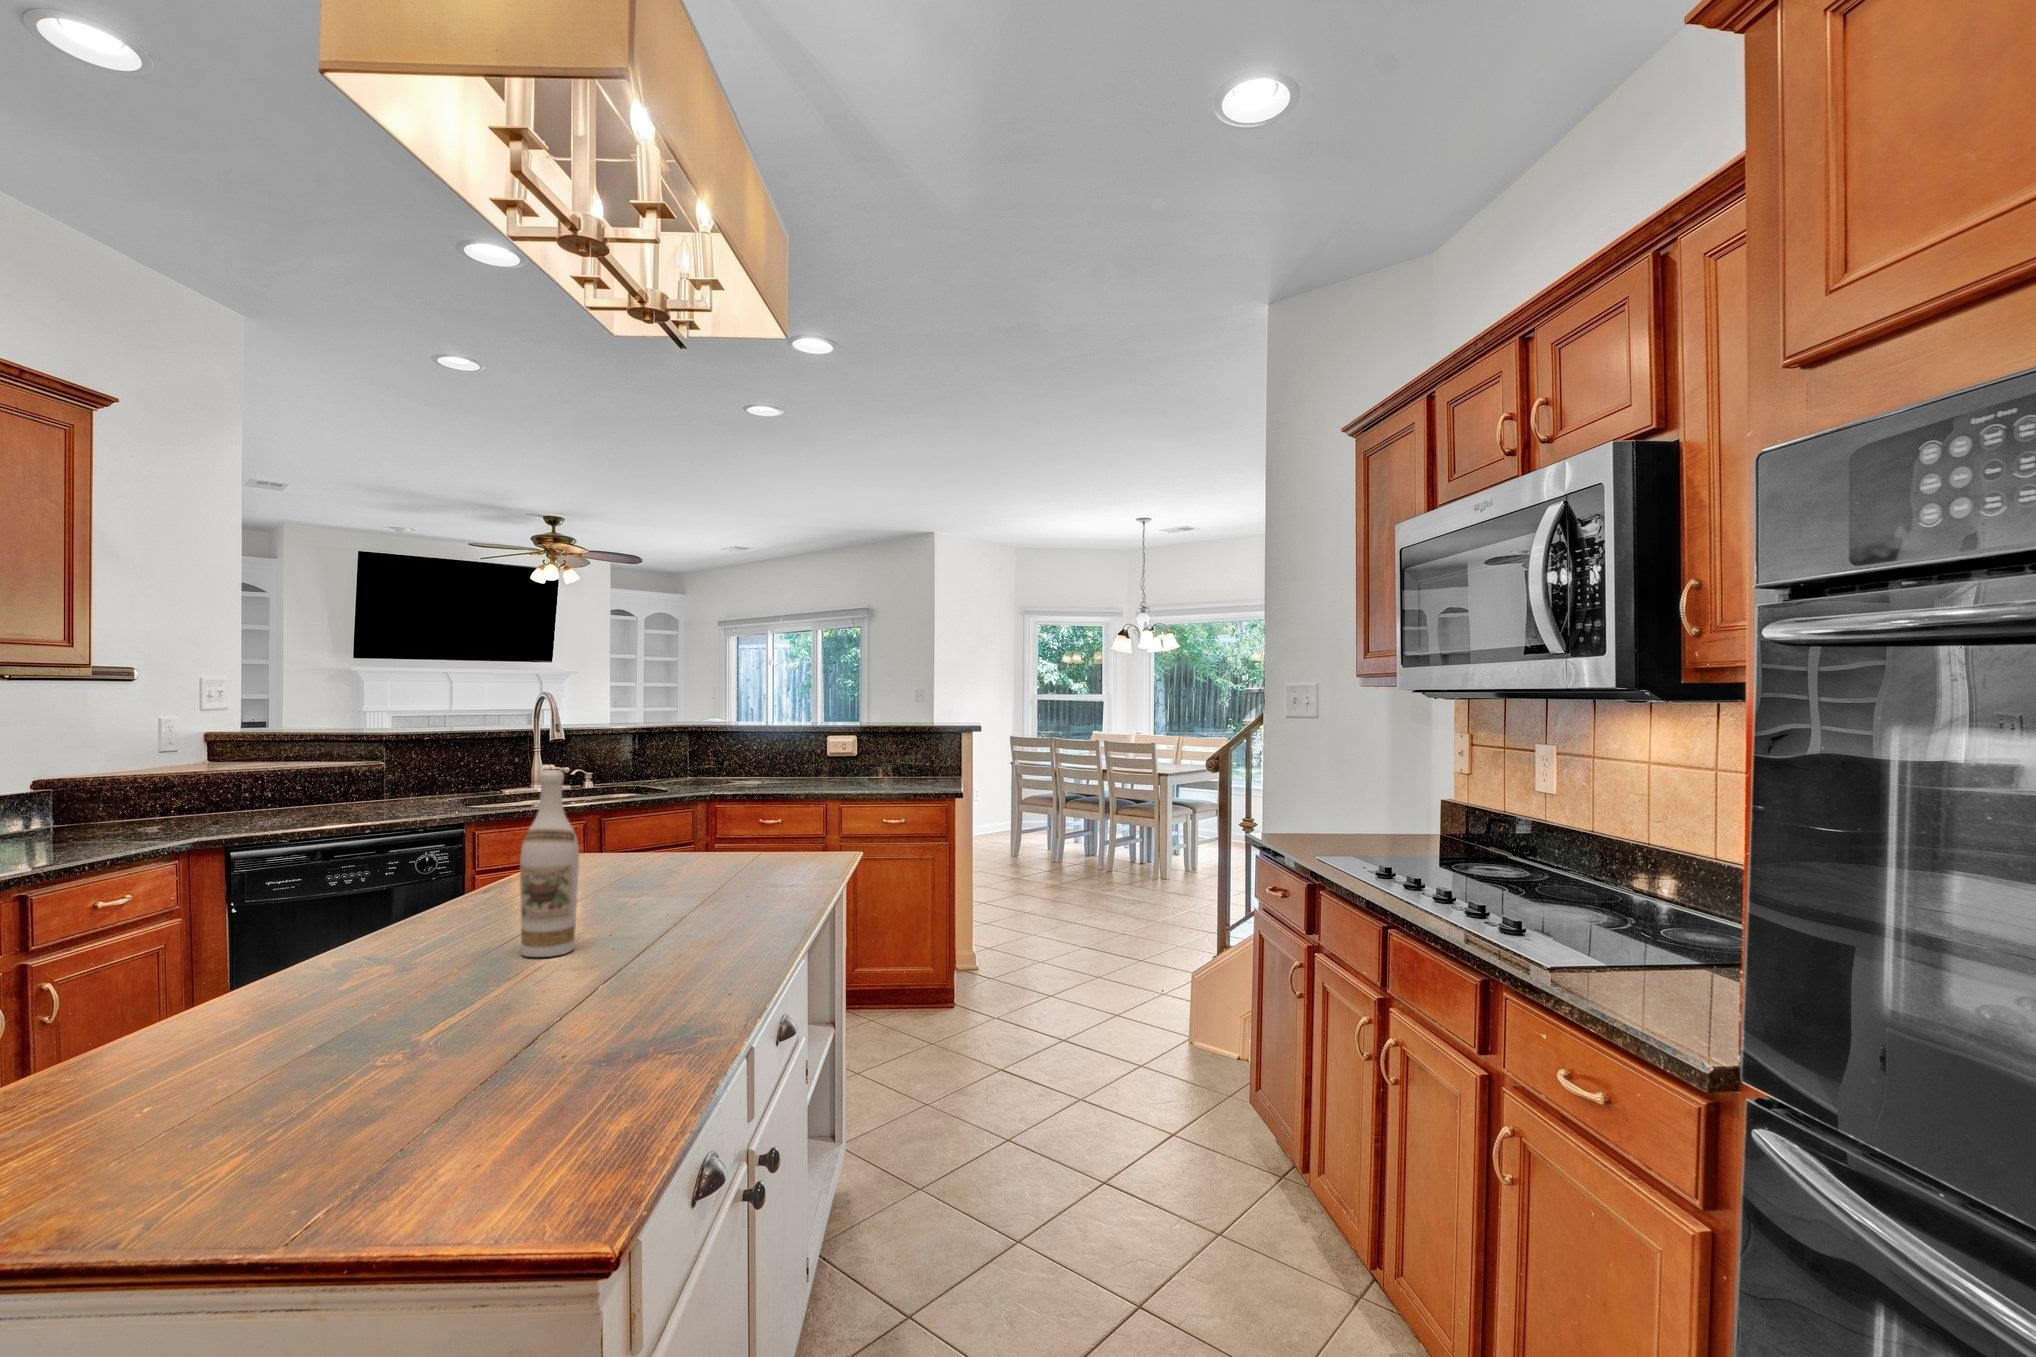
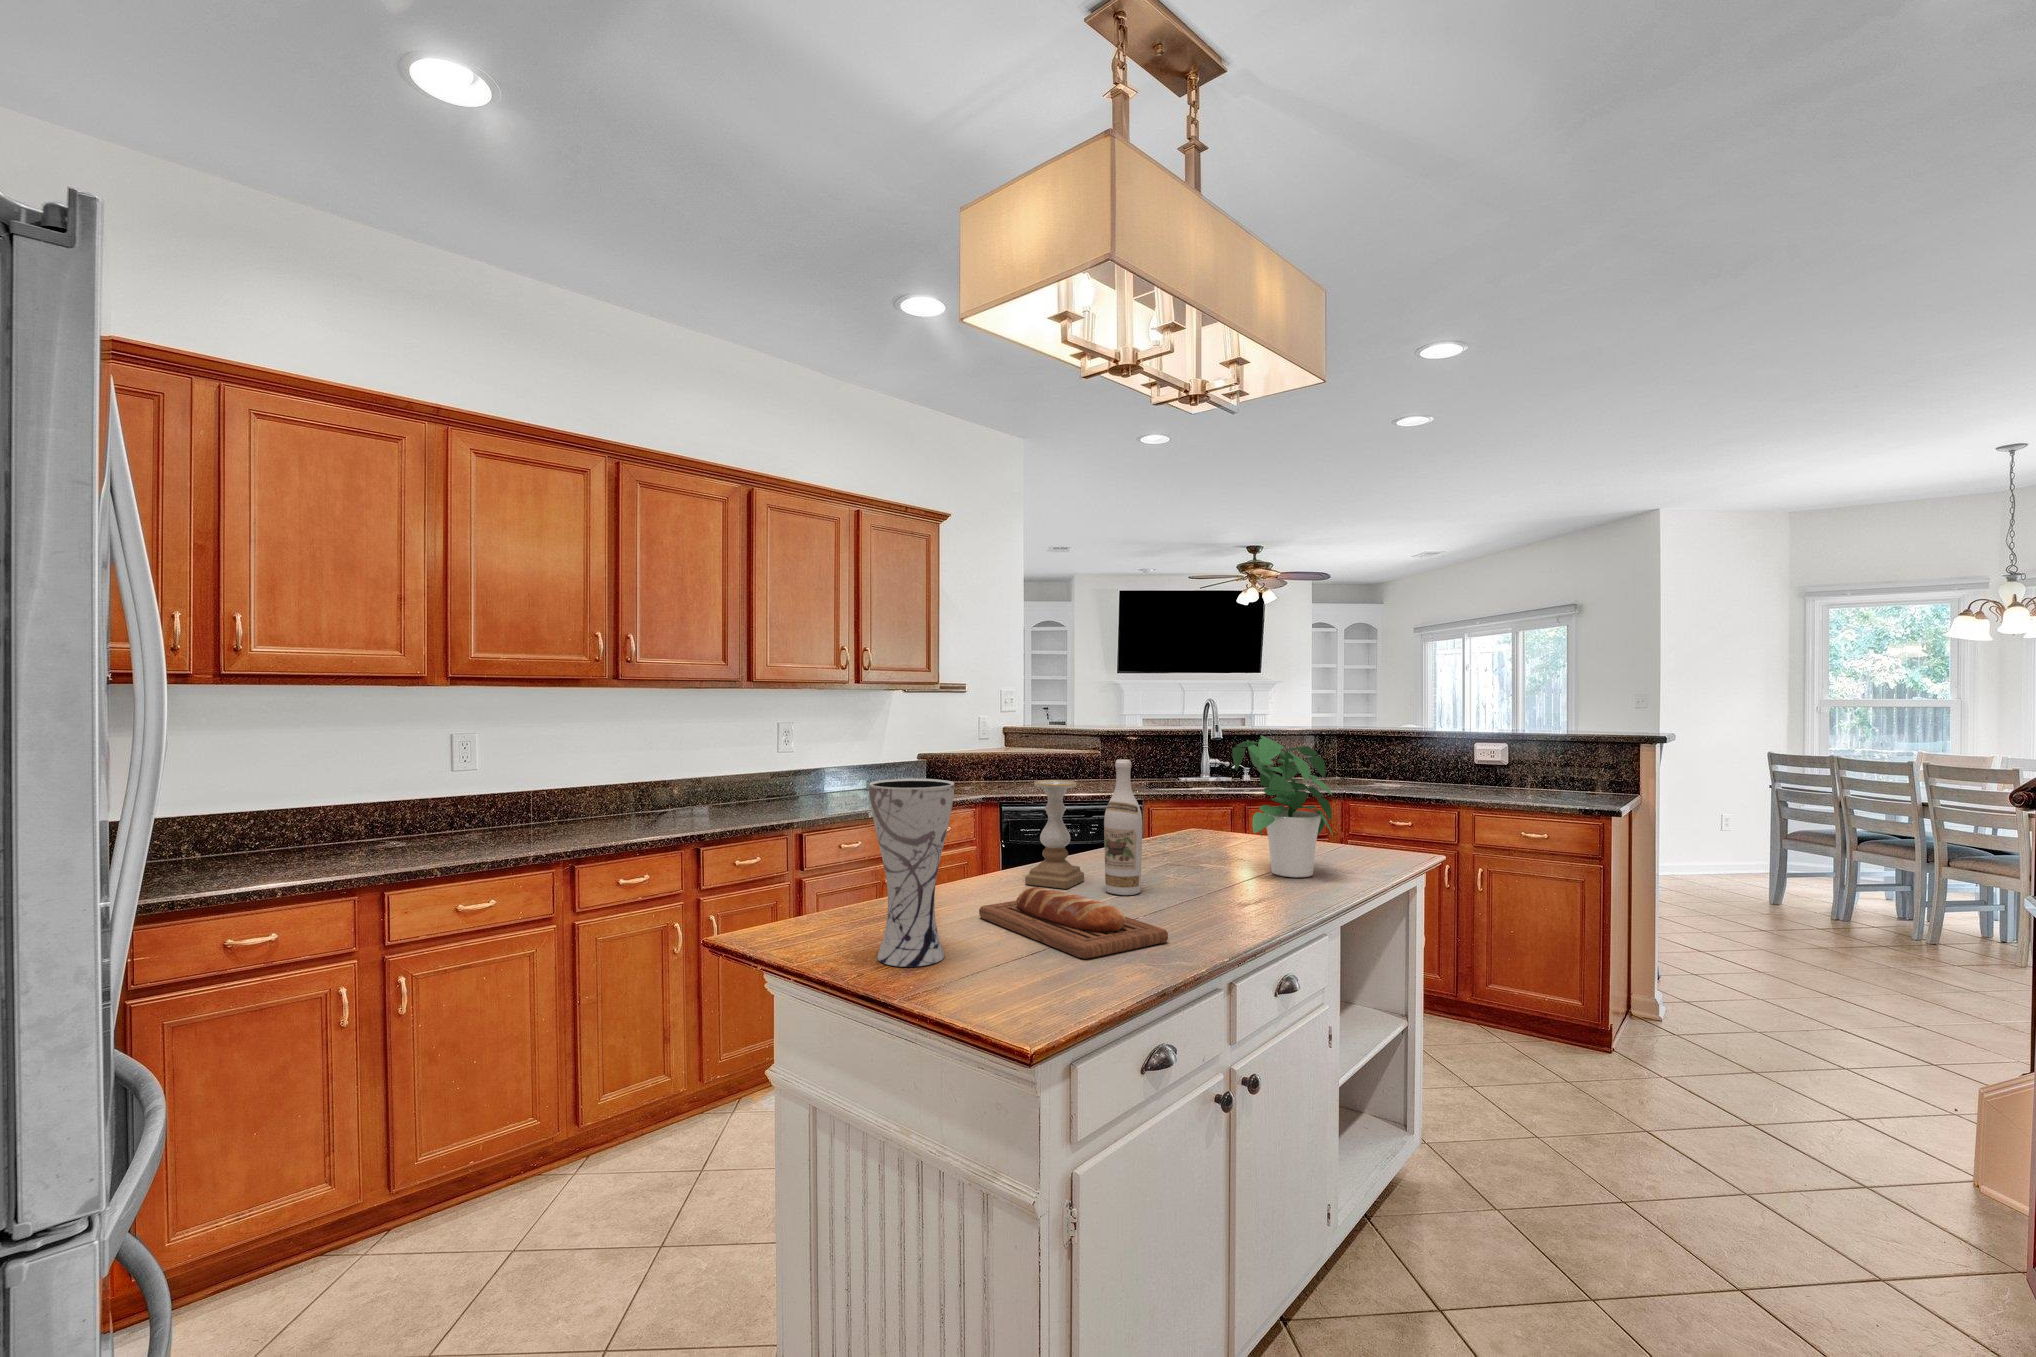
potted plant: none [671,732,795,896] -> present [1232,735,1333,877]
candle holder: none [379,805,475,968] -> present [1025,780,1084,889]
vase: none [138,823,339,1183] -> present [869,779,954,967]
bread loaf: none [333,971,672,1067] -> present [979,887,1168,959]

